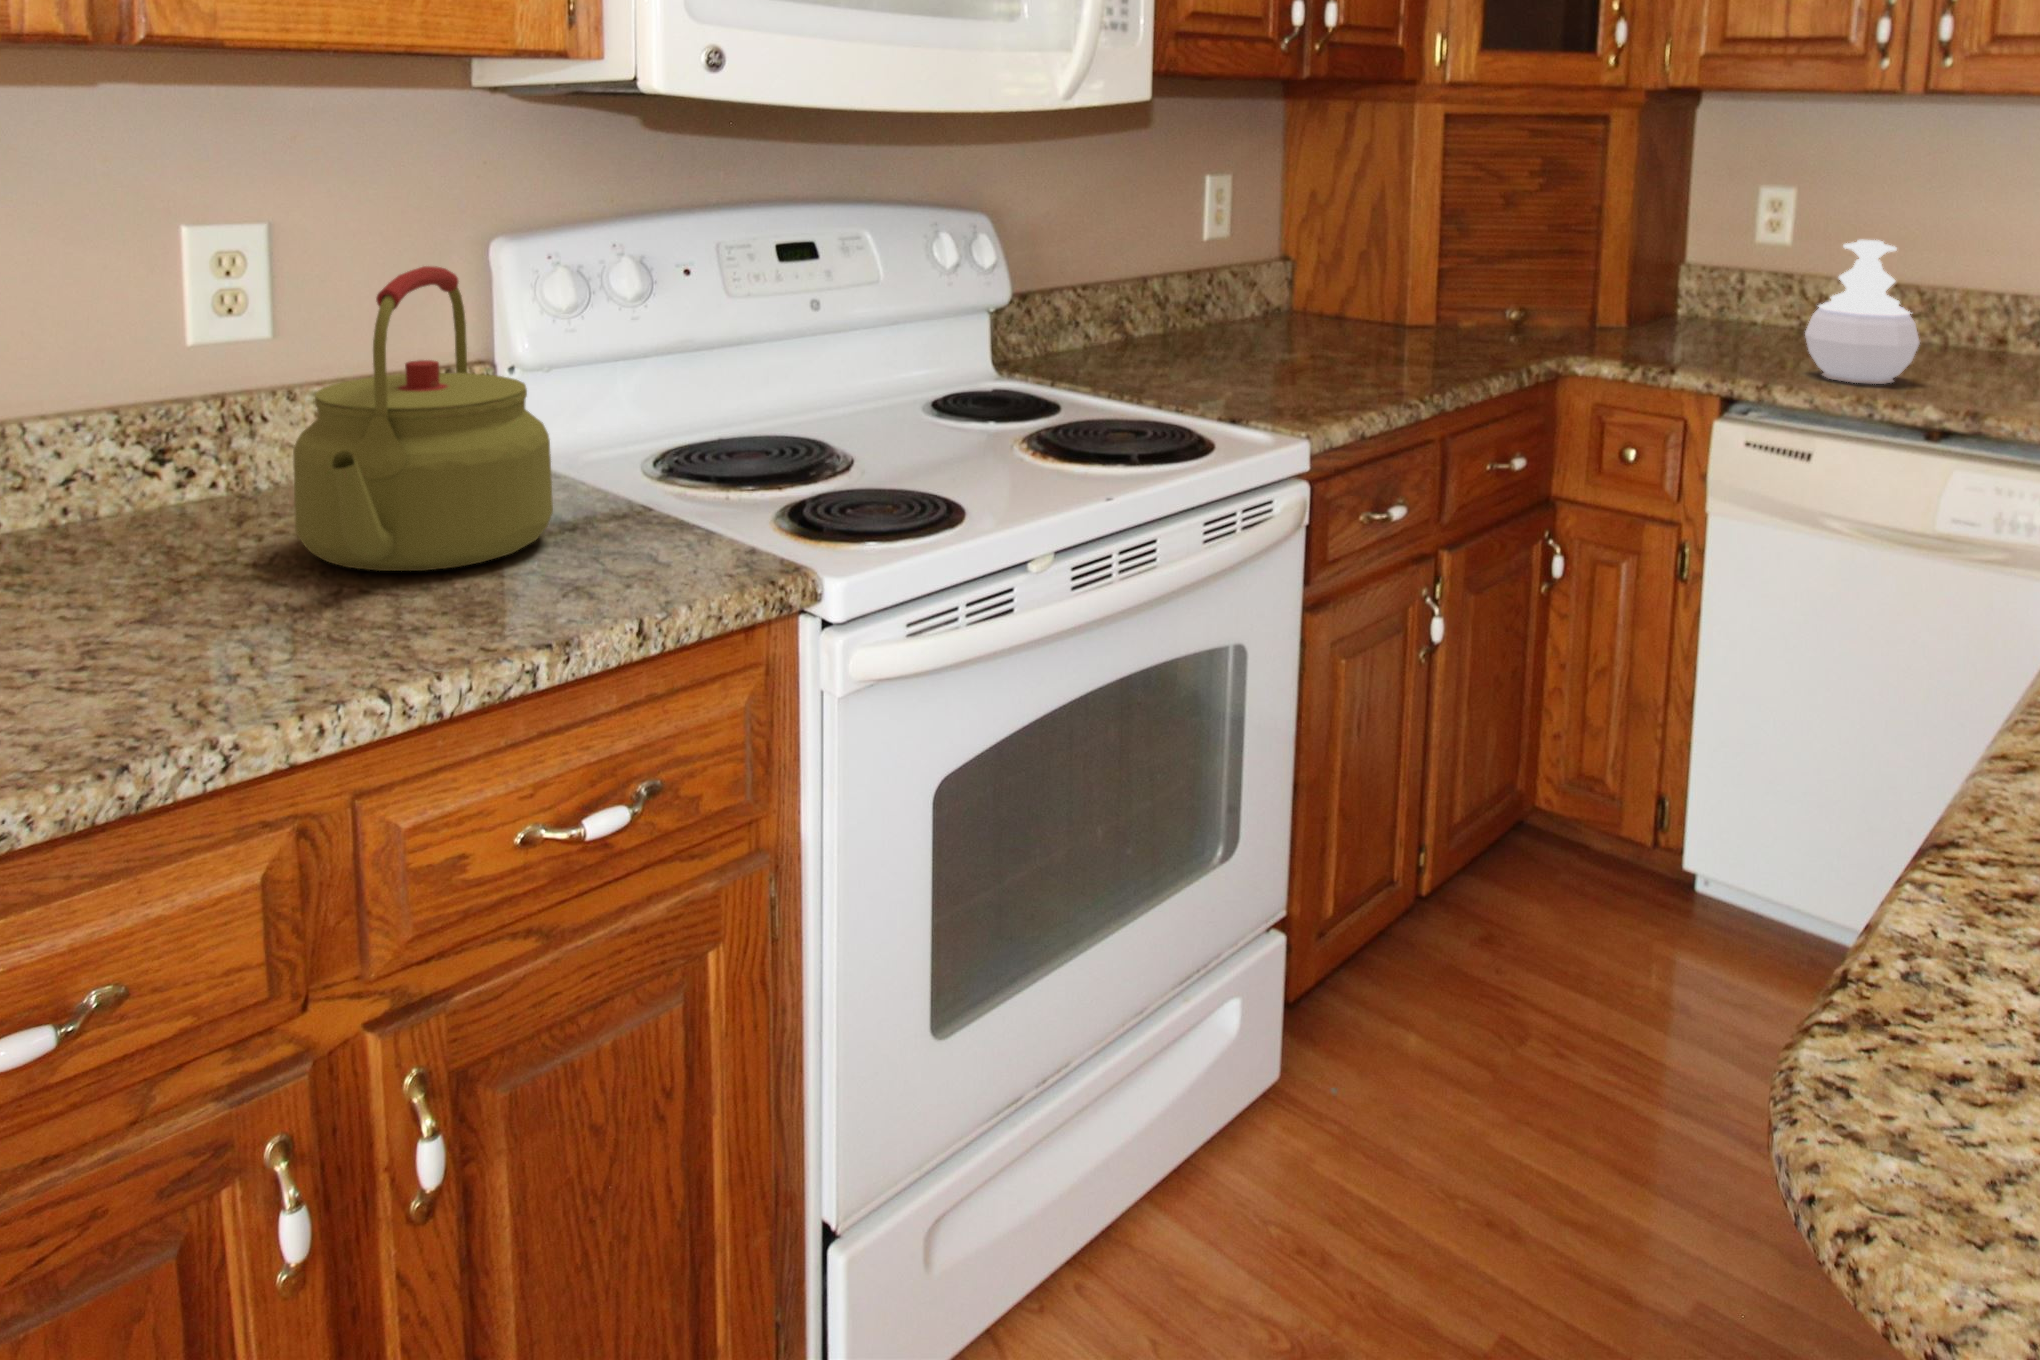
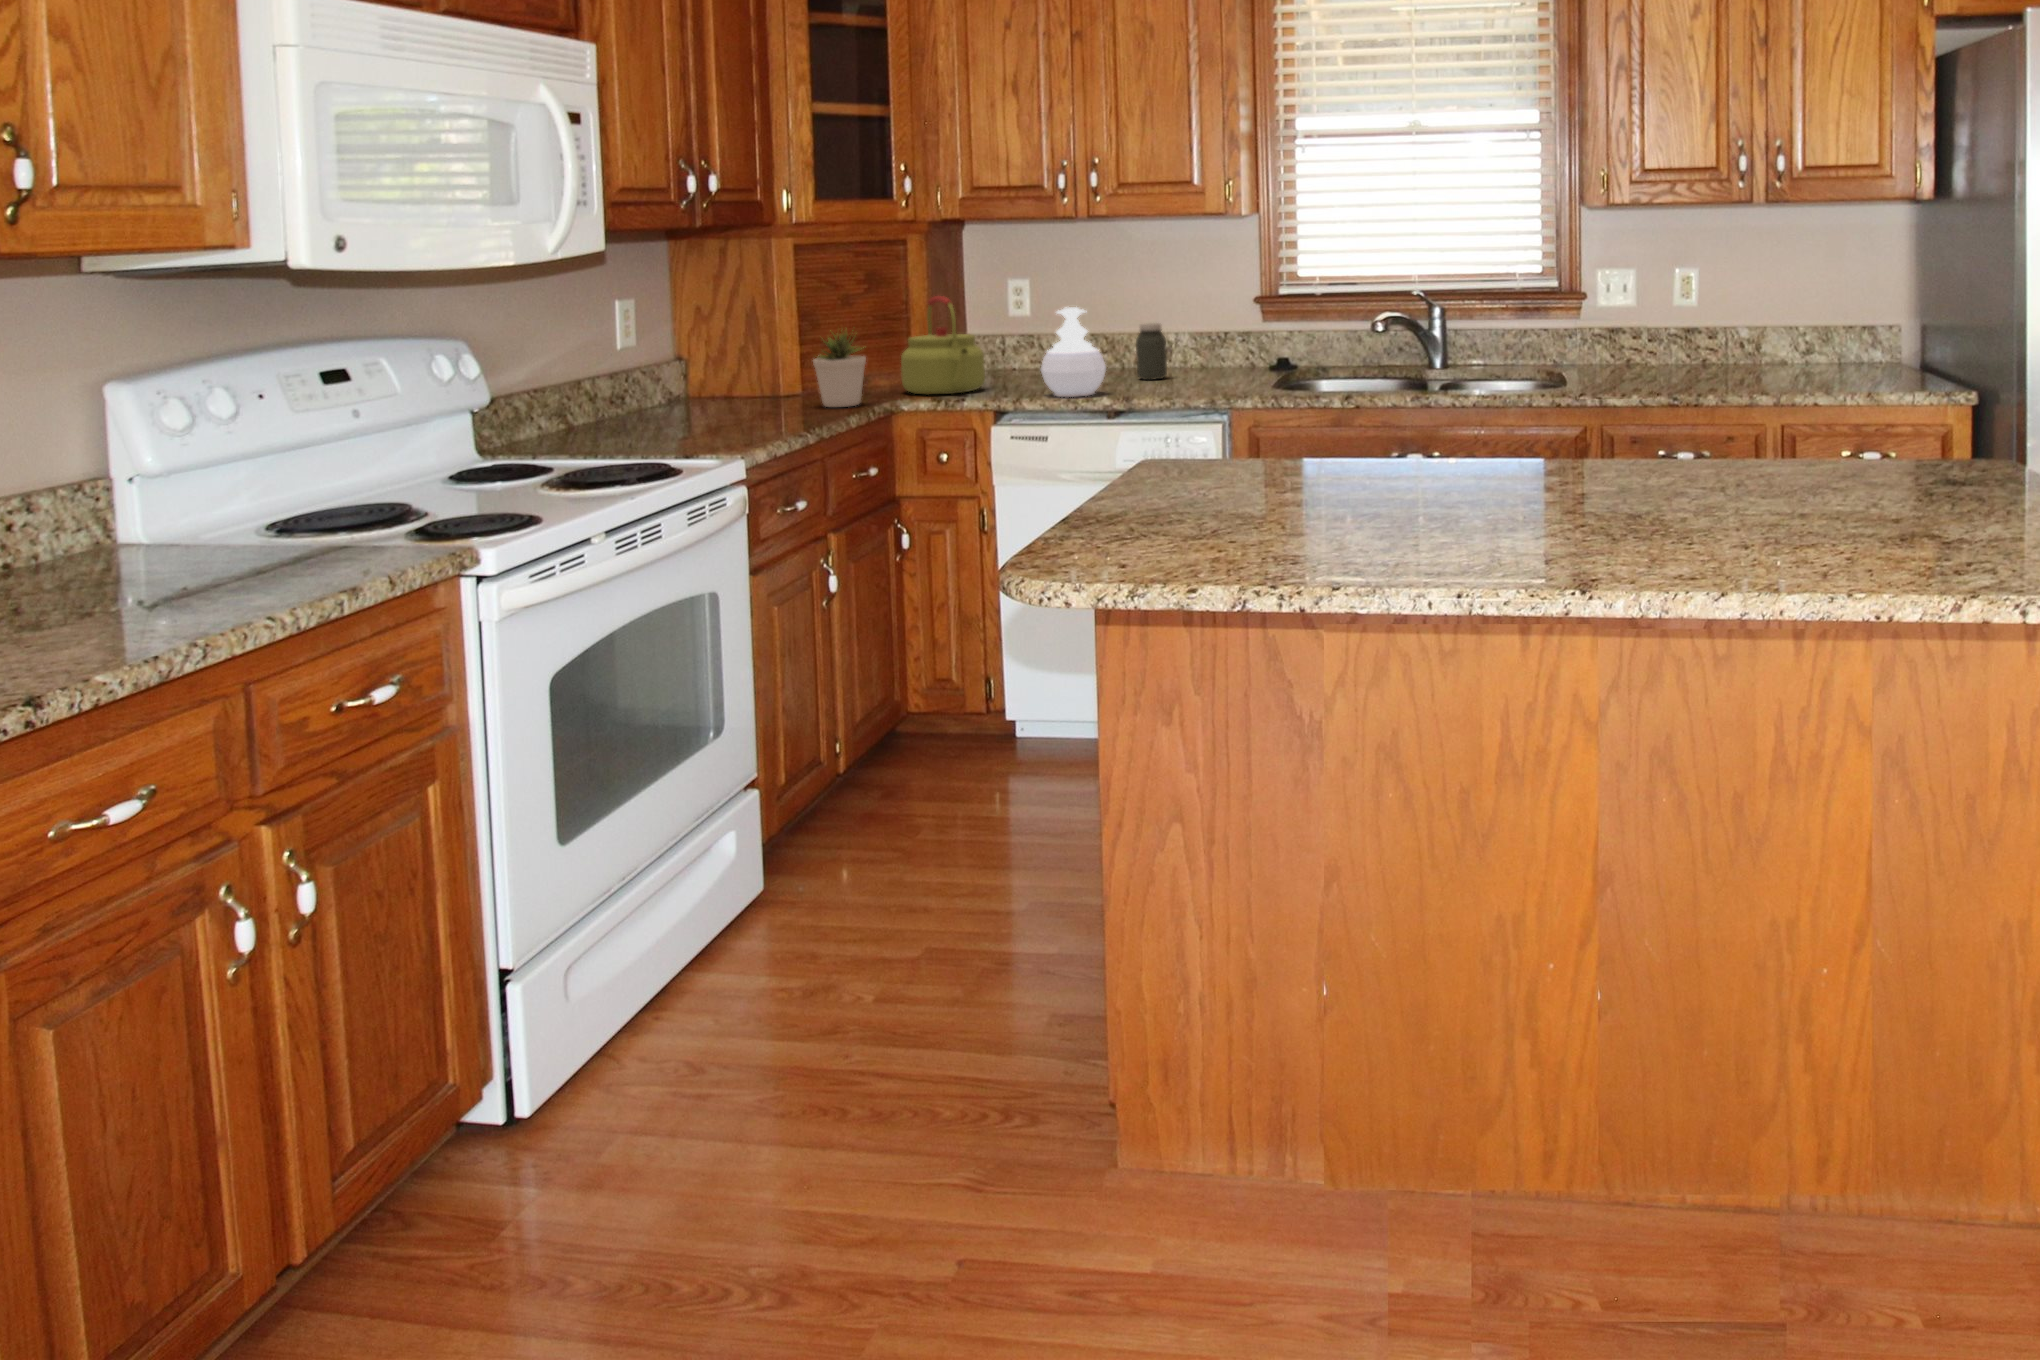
potted plant: none [1457,235,1536,354] -> present [813,330,866,407]
kettle: present [293,266,553,571] -> present [901,296,985,394]
jar: none [1966,274,2025,366] -> present [1136,323,1167,380]

